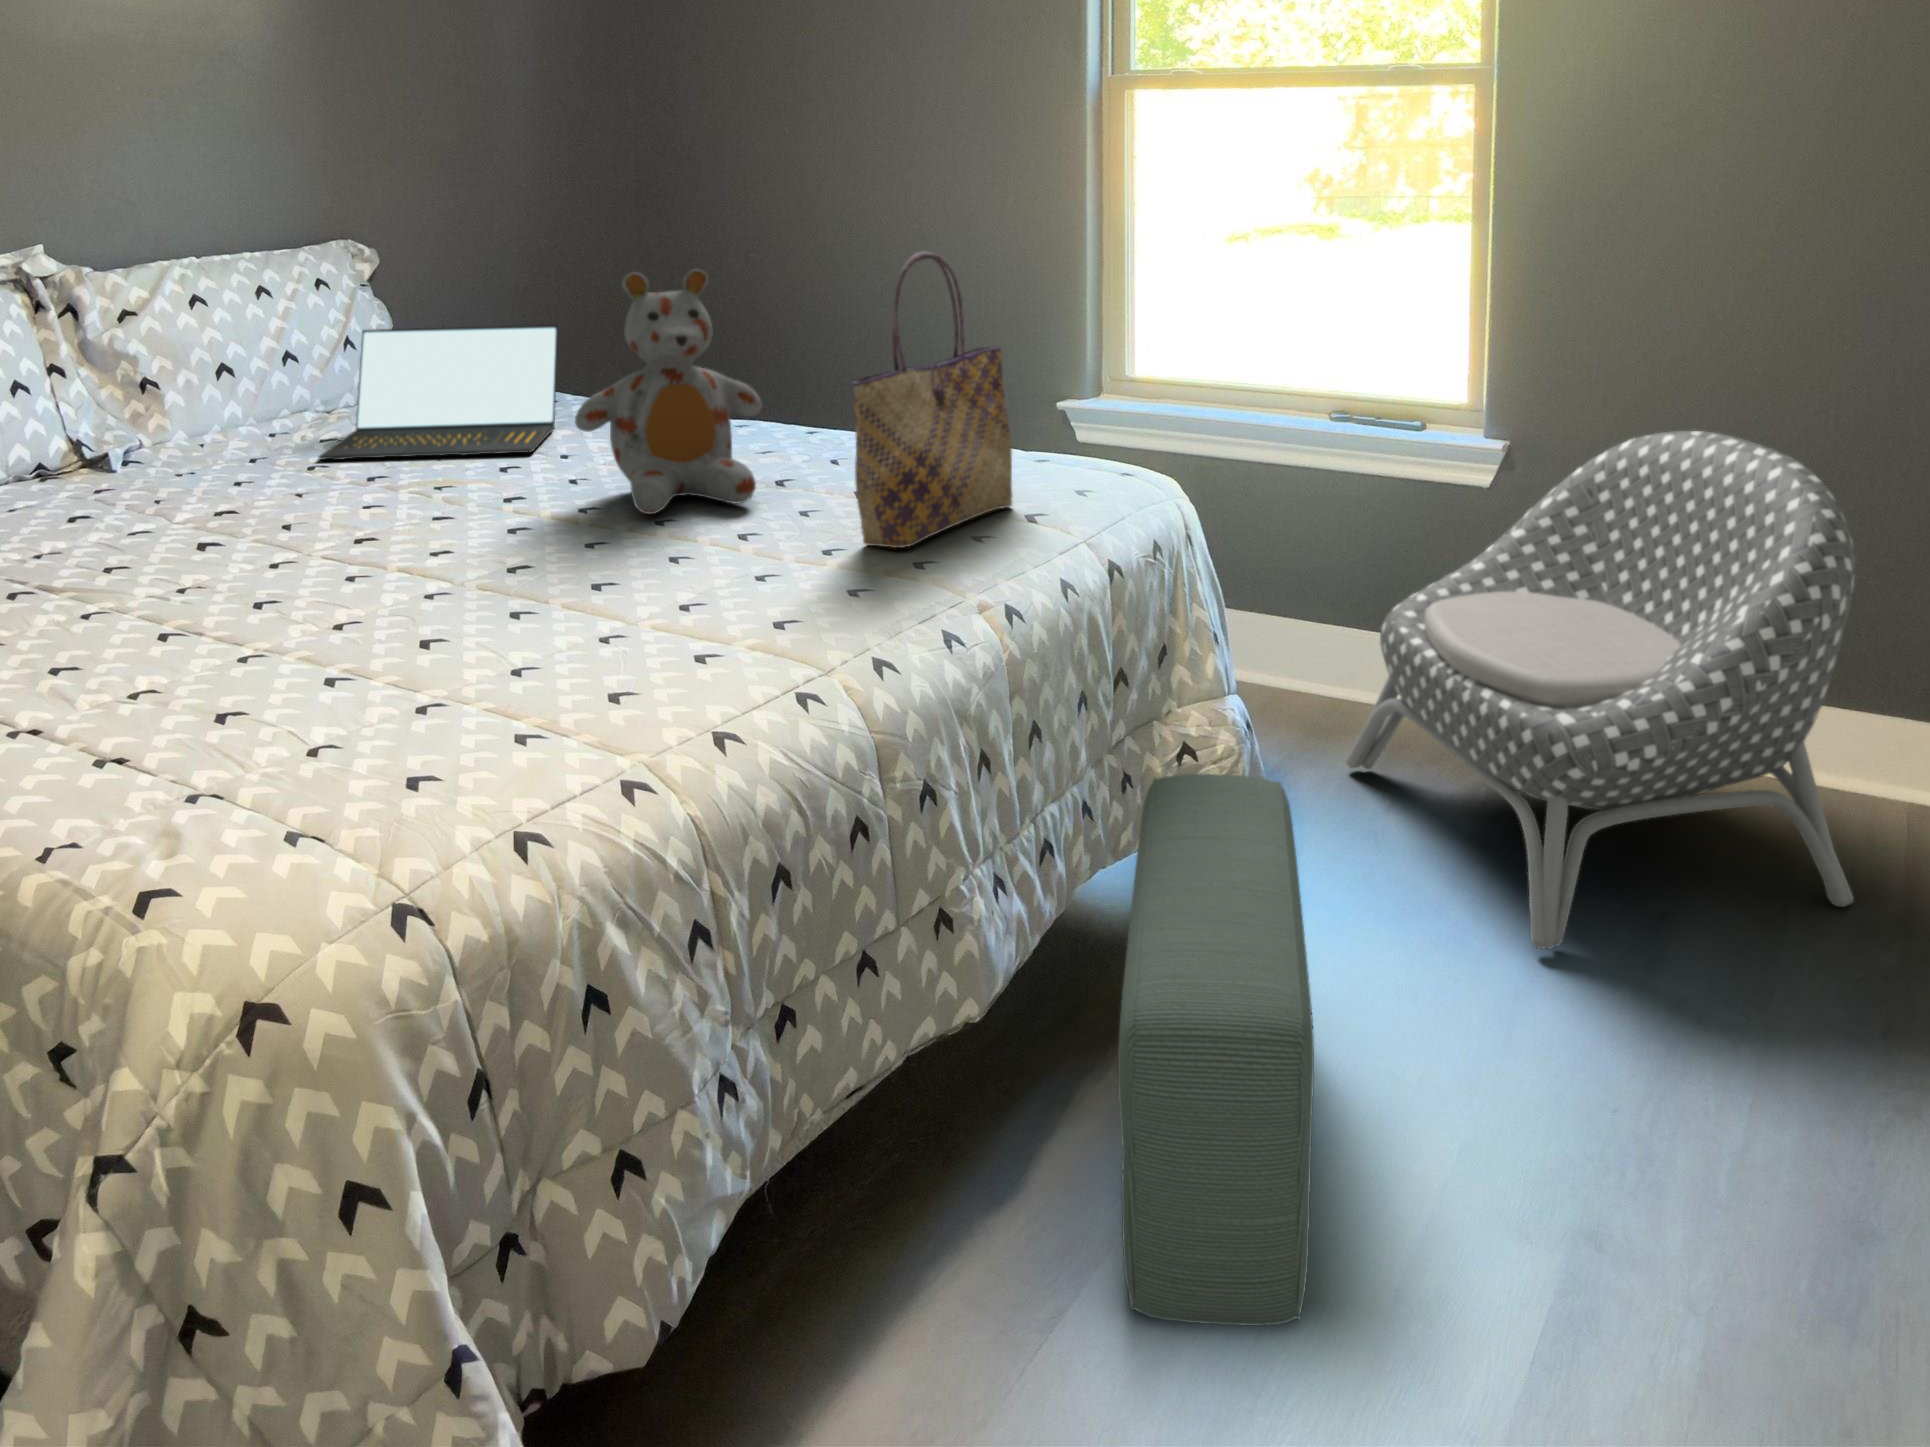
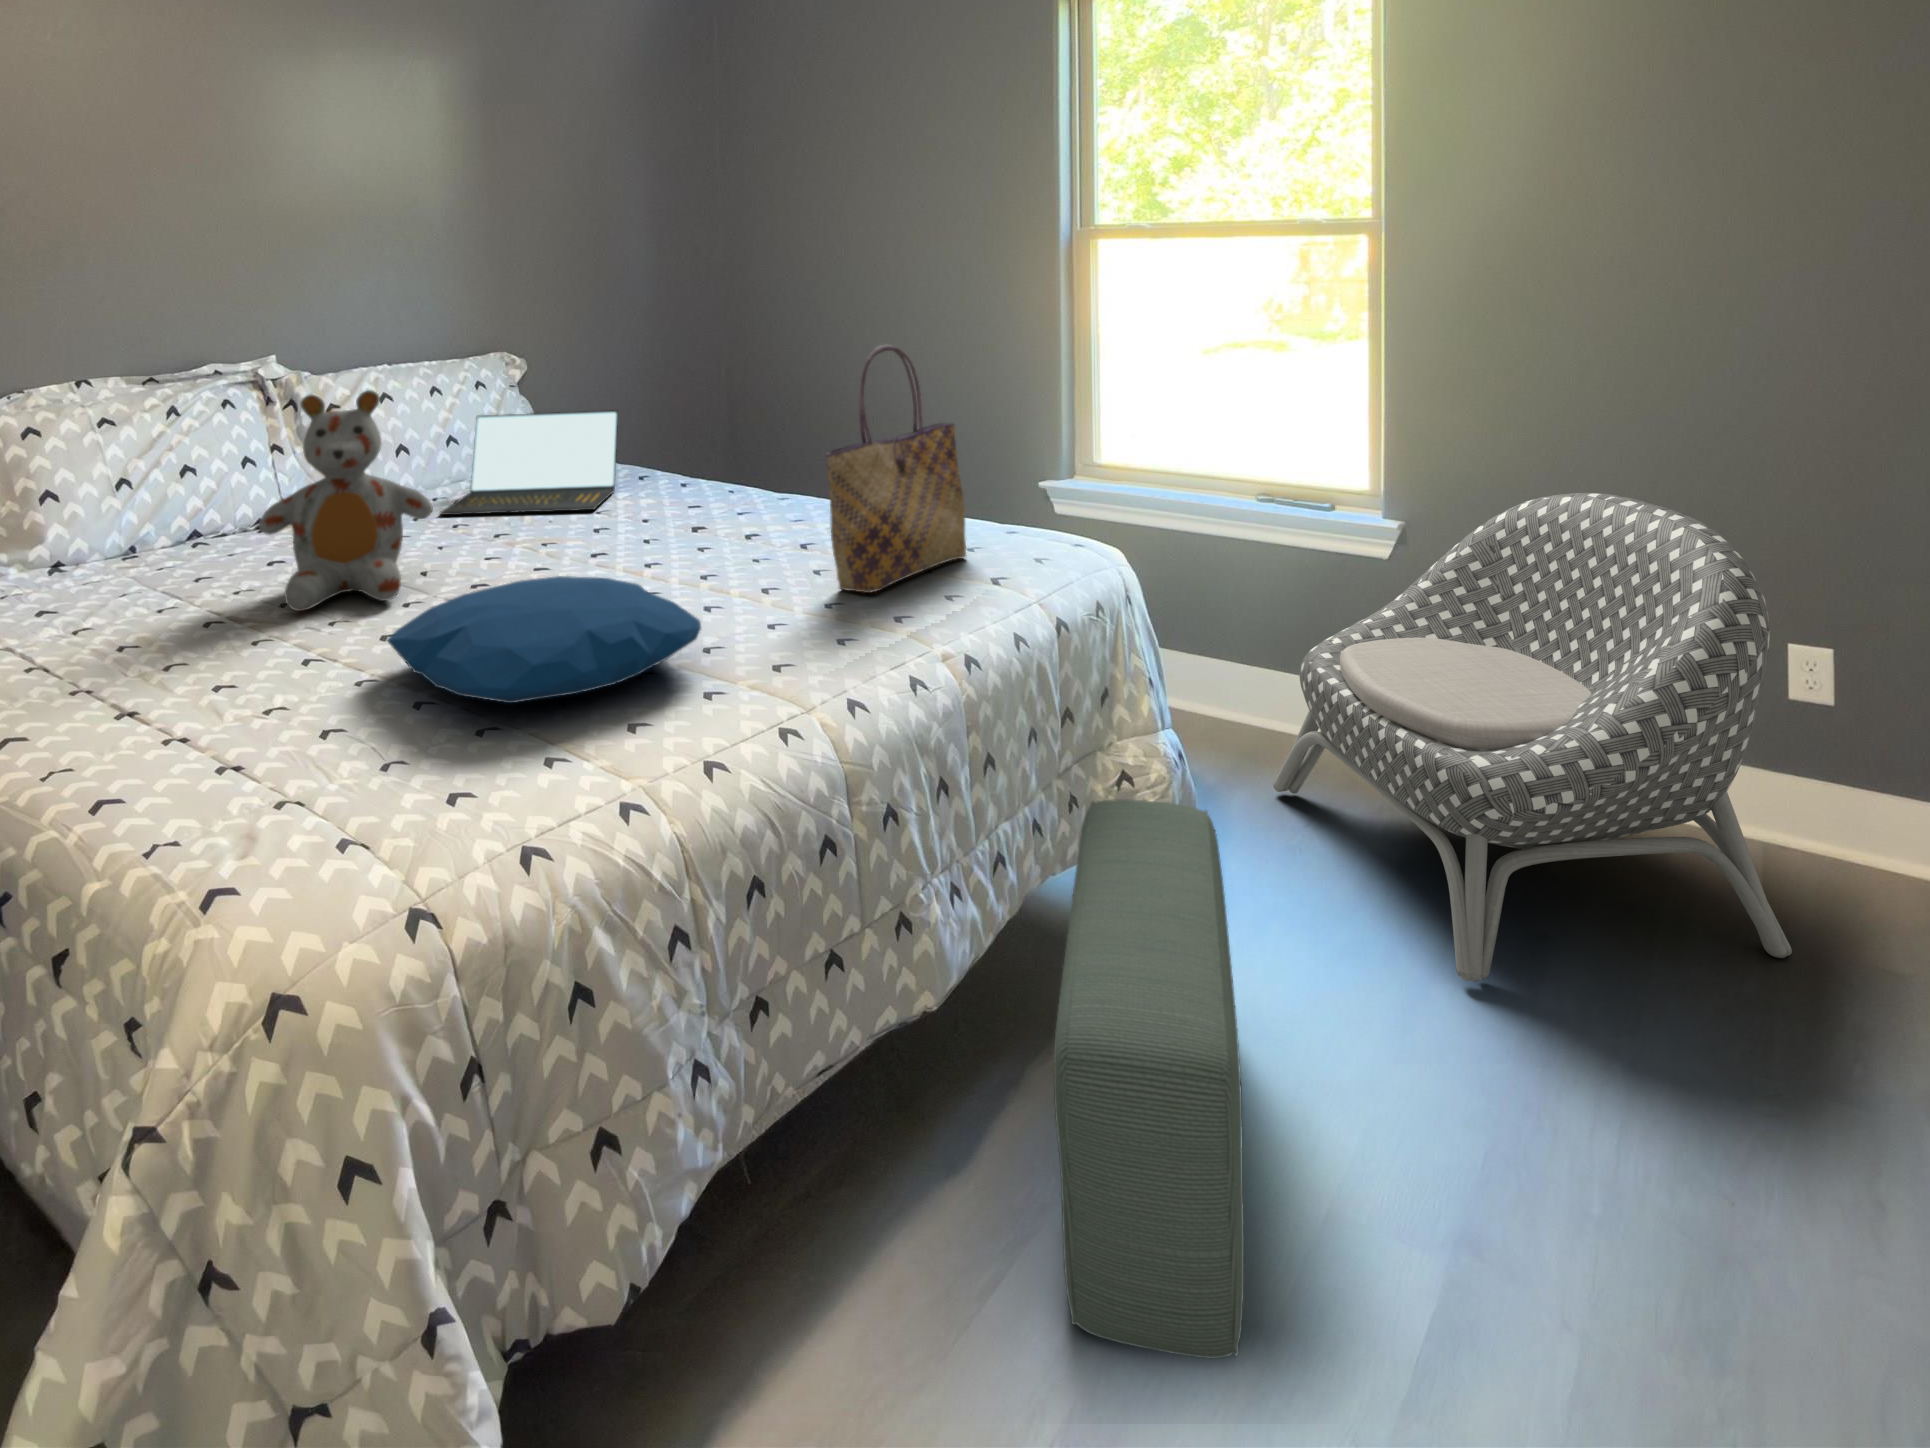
stuffed bear: present [575,269,762,514] -> present [259,390,433,611]
pillow: none [302,532,710,681] -> present [387,576,701,703]

